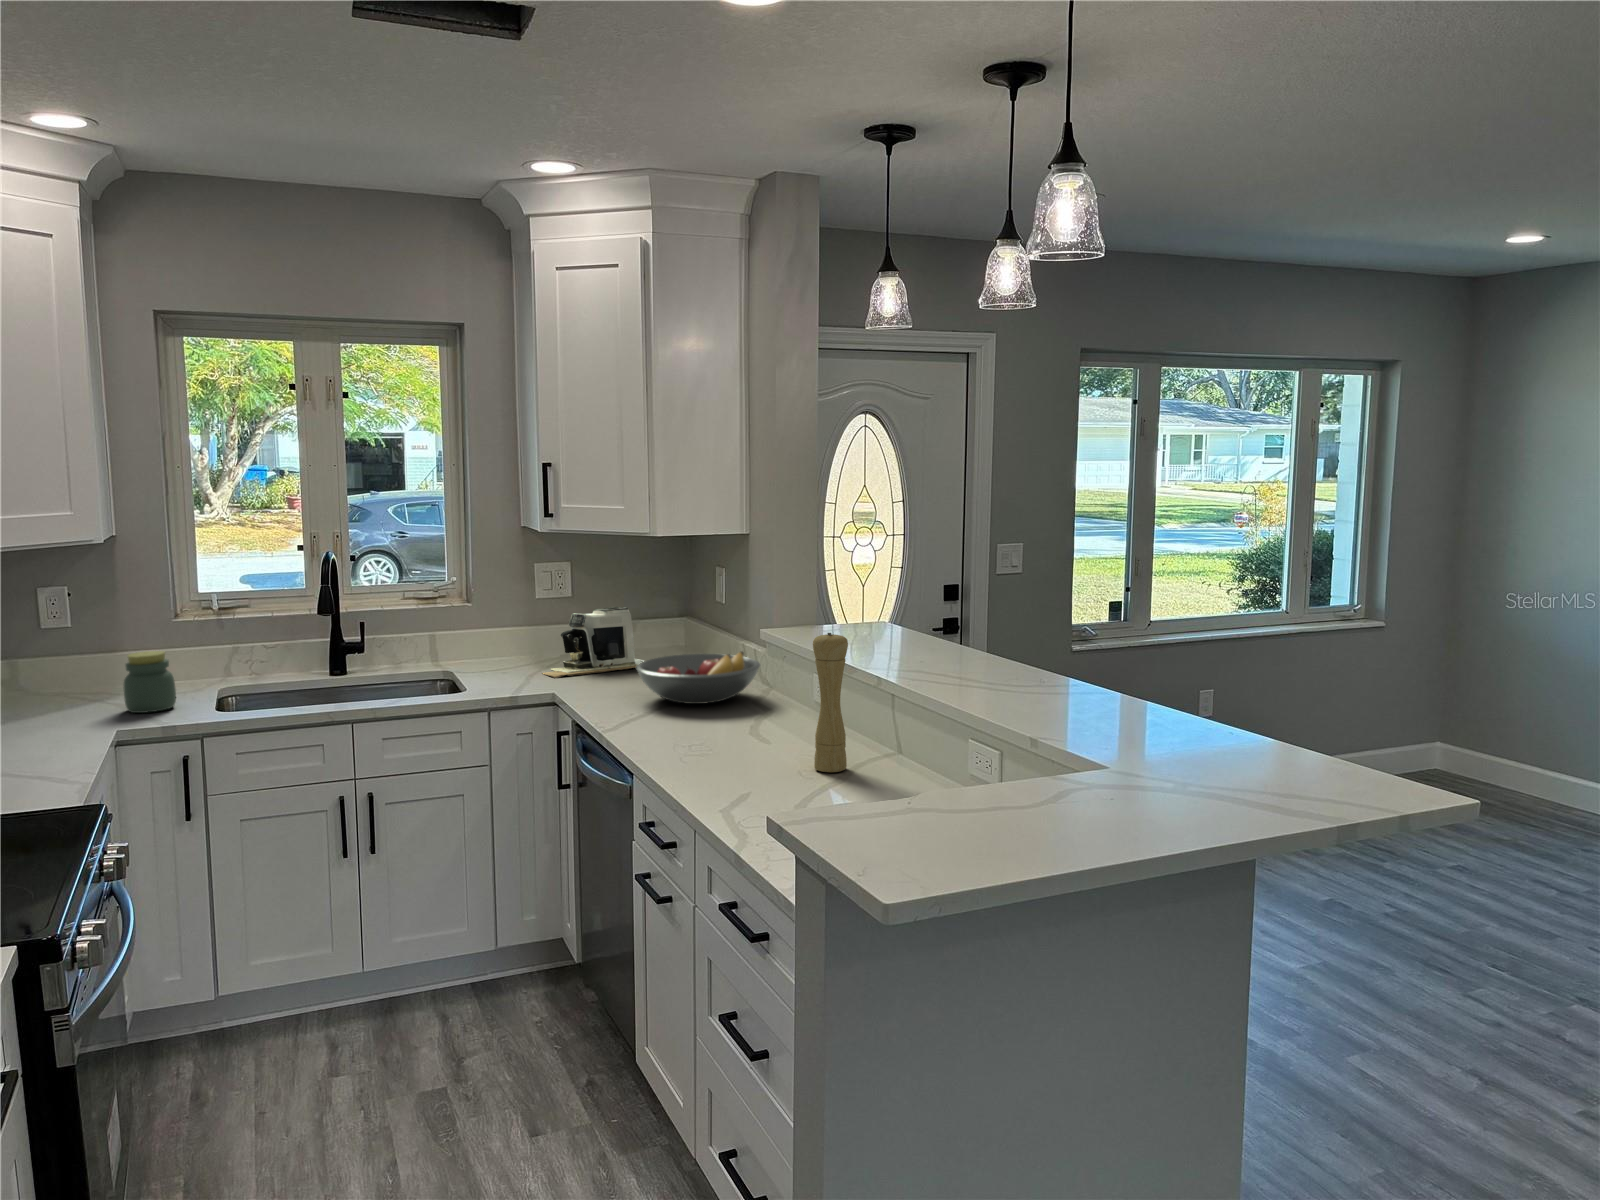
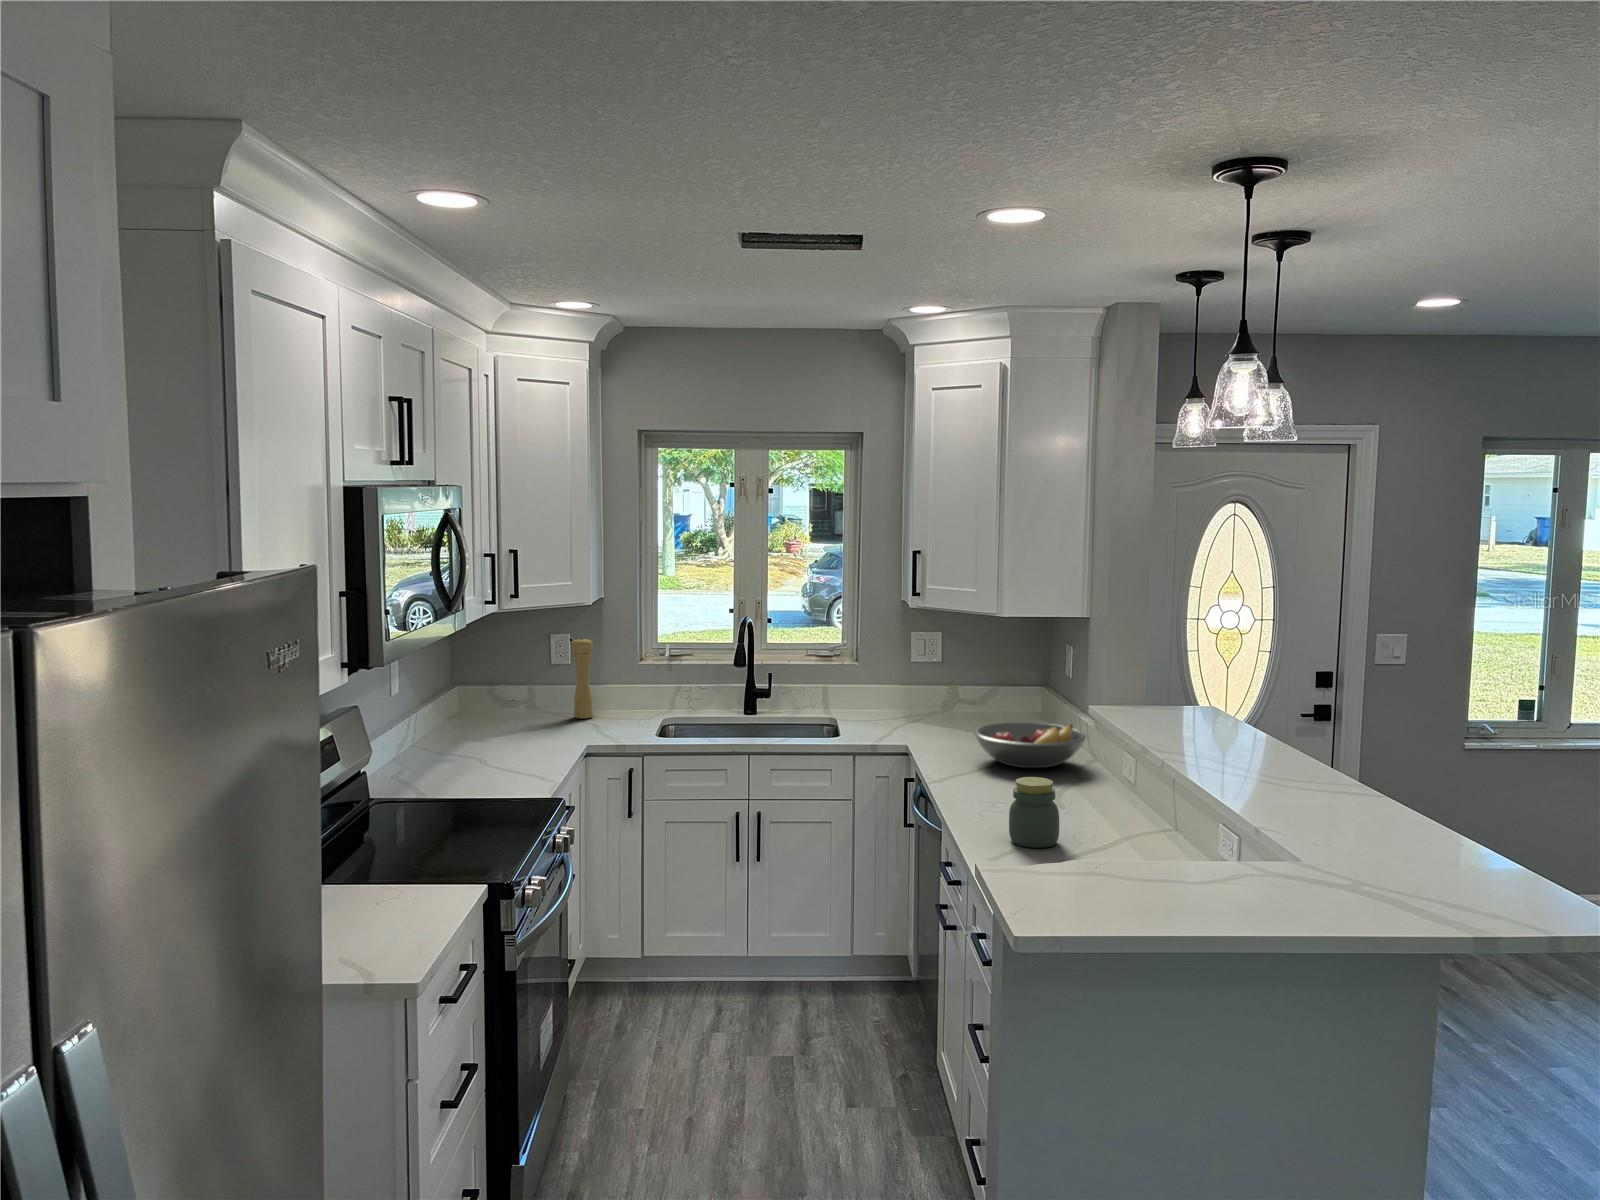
coffee maker: present [543,607,644,678] -> none [908,674,1004,732]
pepper mill: present [813,633,848,772] -> present [572,638,593,719]
jar: present [123,651,176,713] -> present [1009,777,1059,848]

